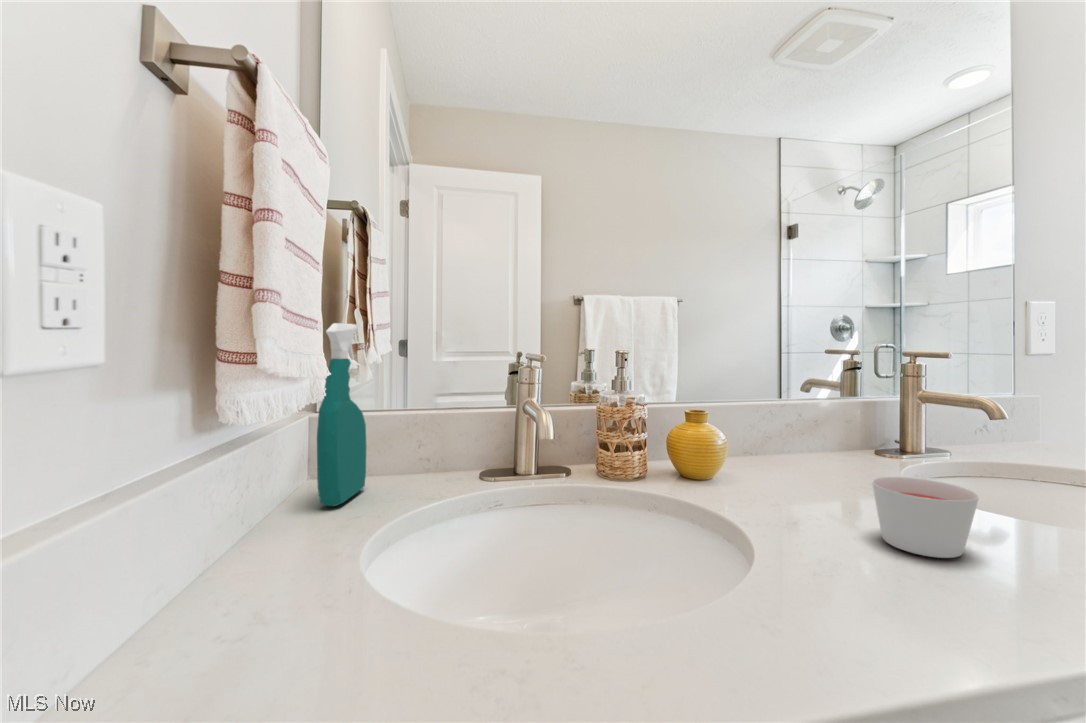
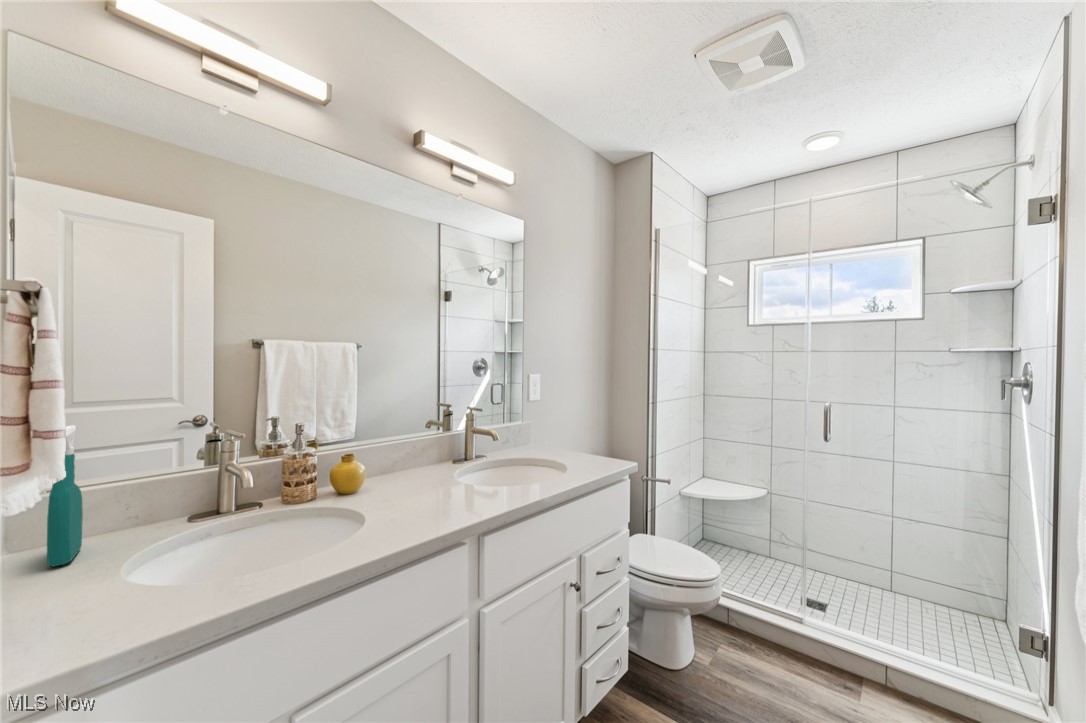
candle: present [872,476,979,558] -> none [424,479,460,512]

